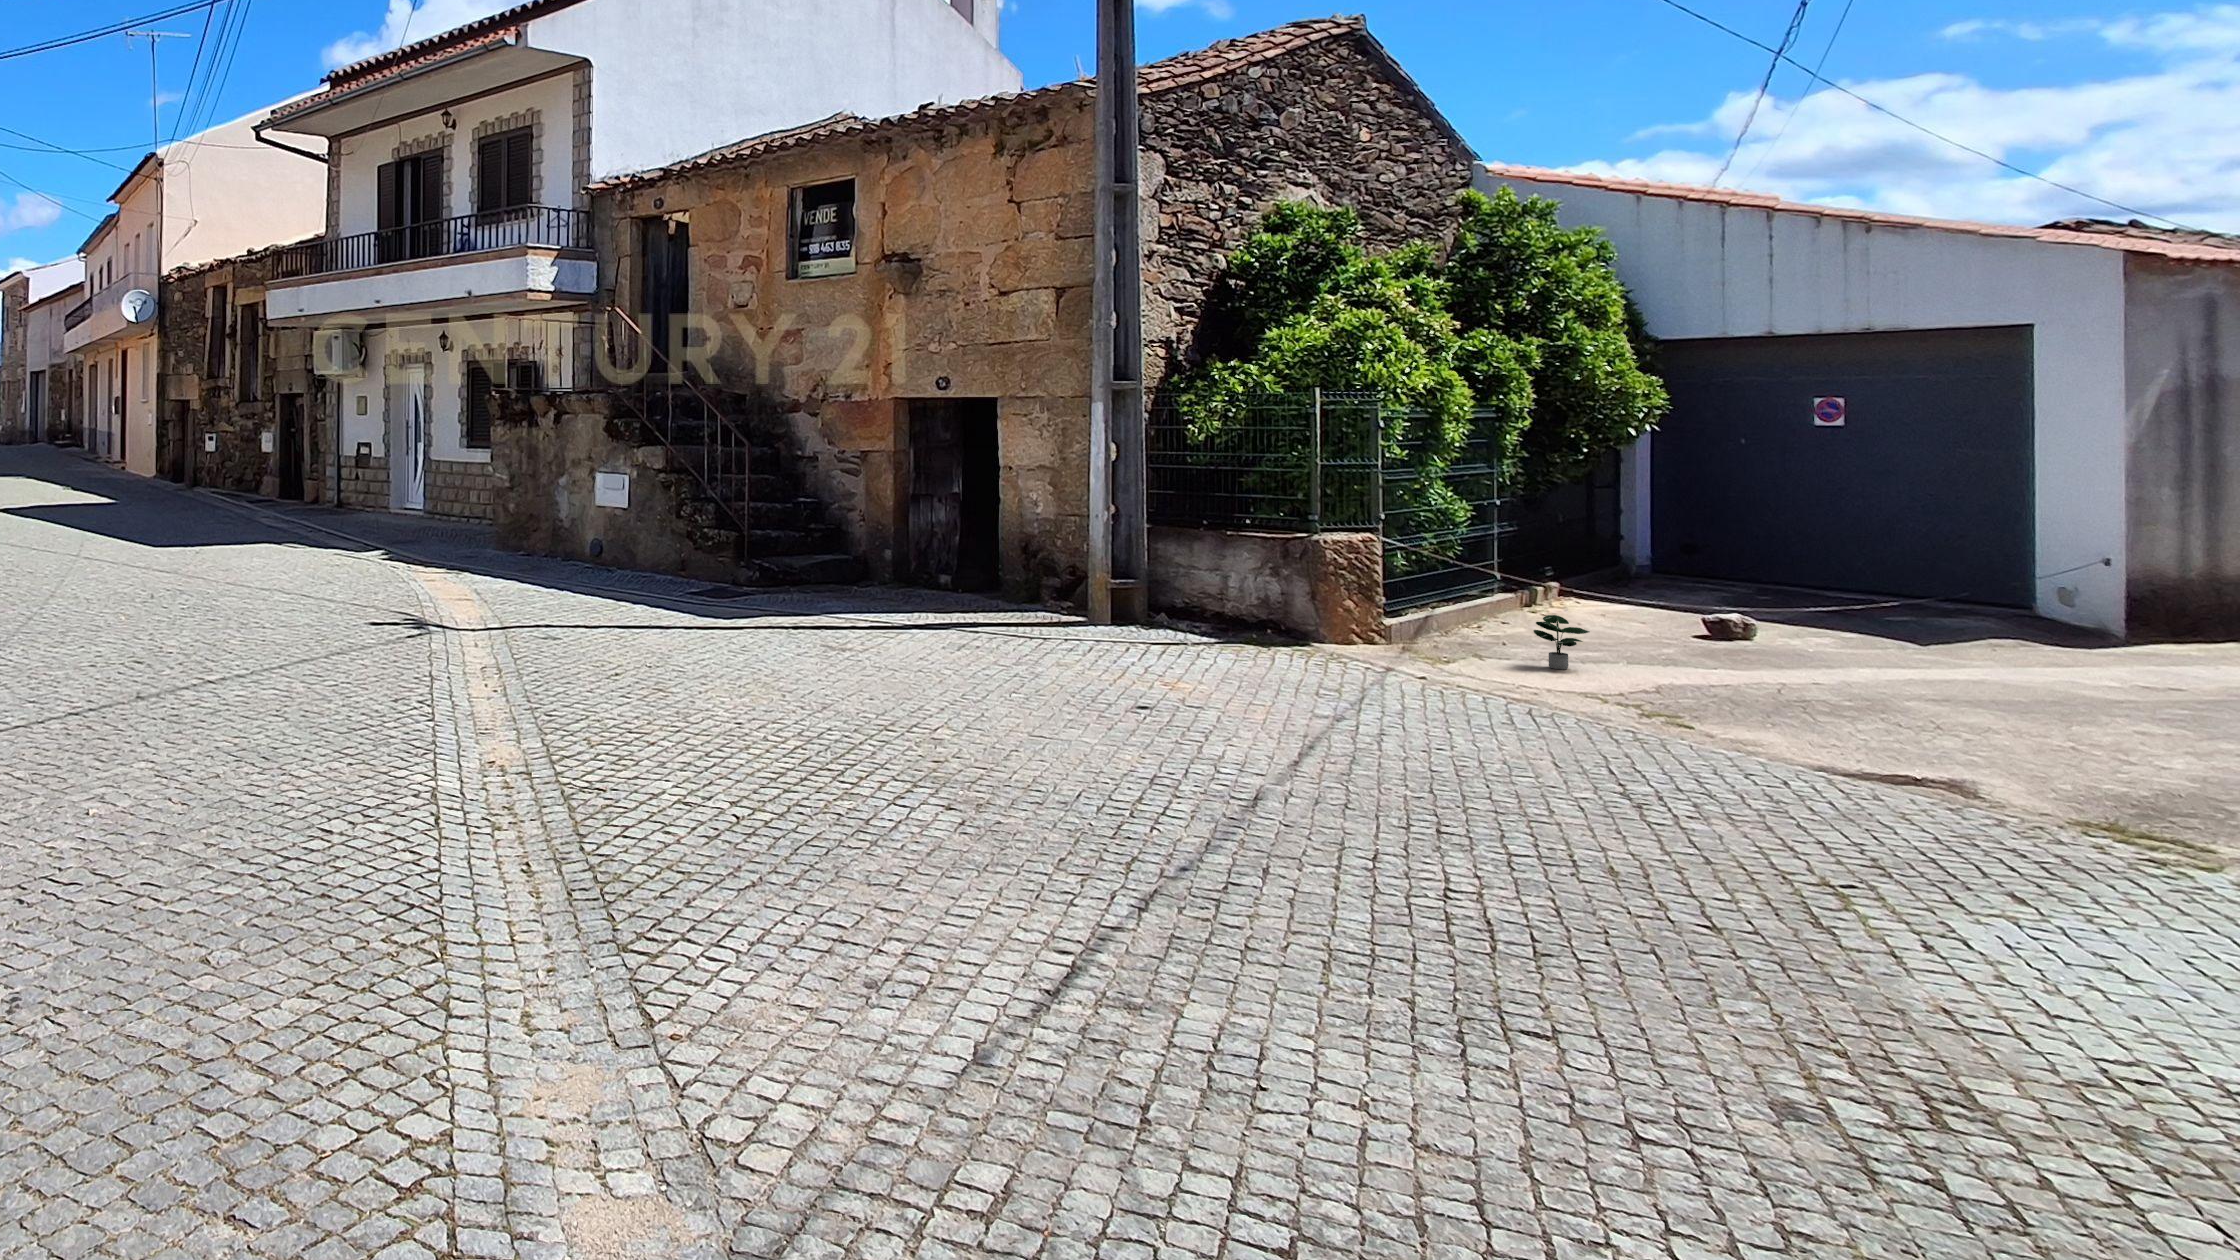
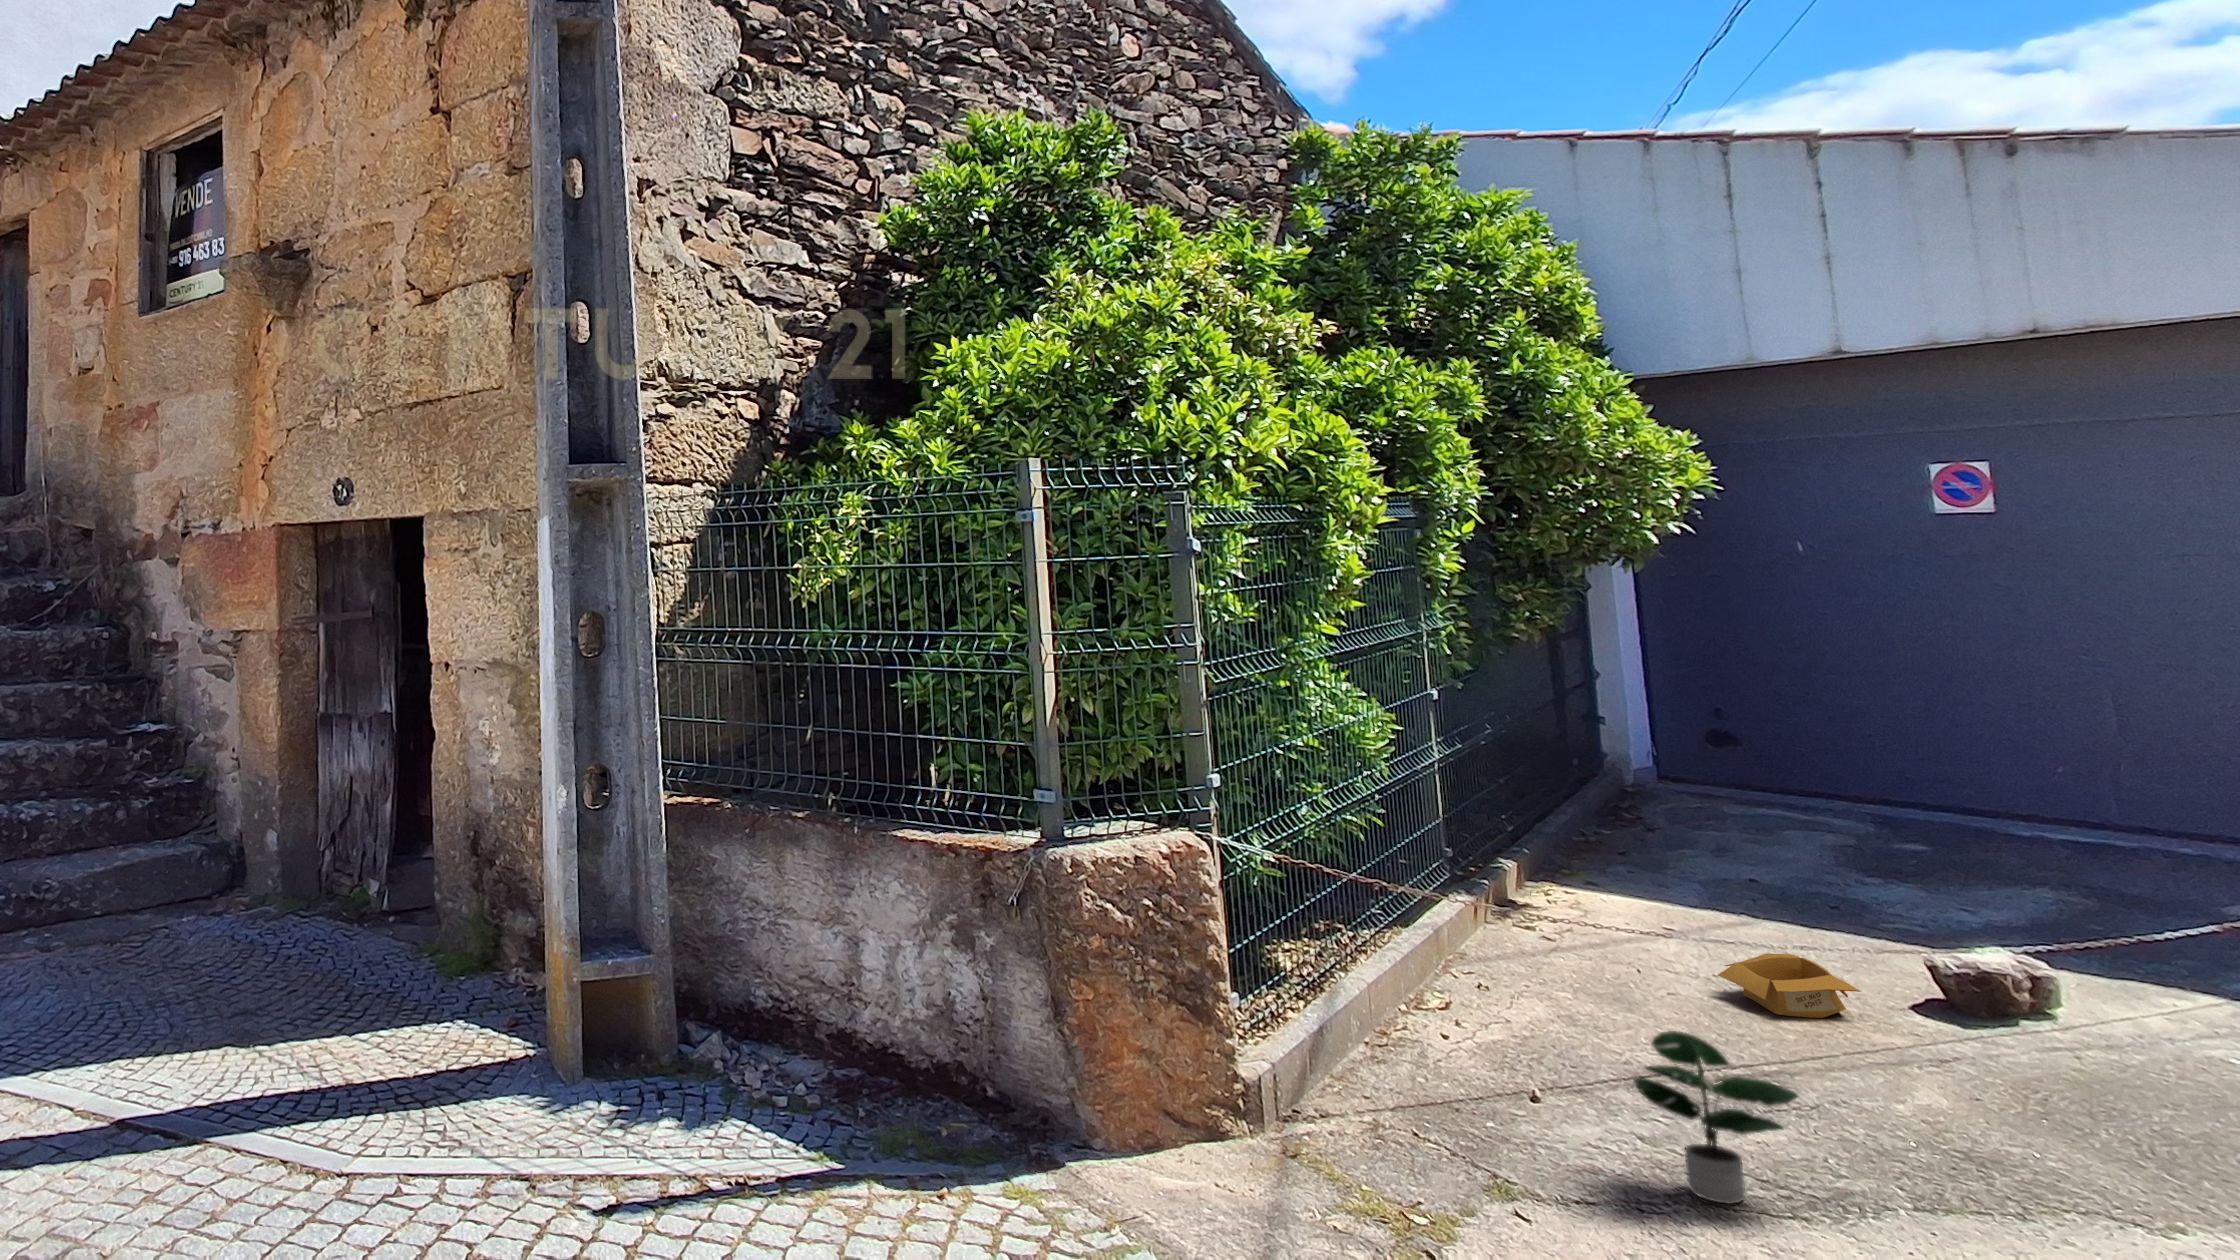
cardboard box: none [1608,618,1666,641] -> present [1718,953,1861,1018]

